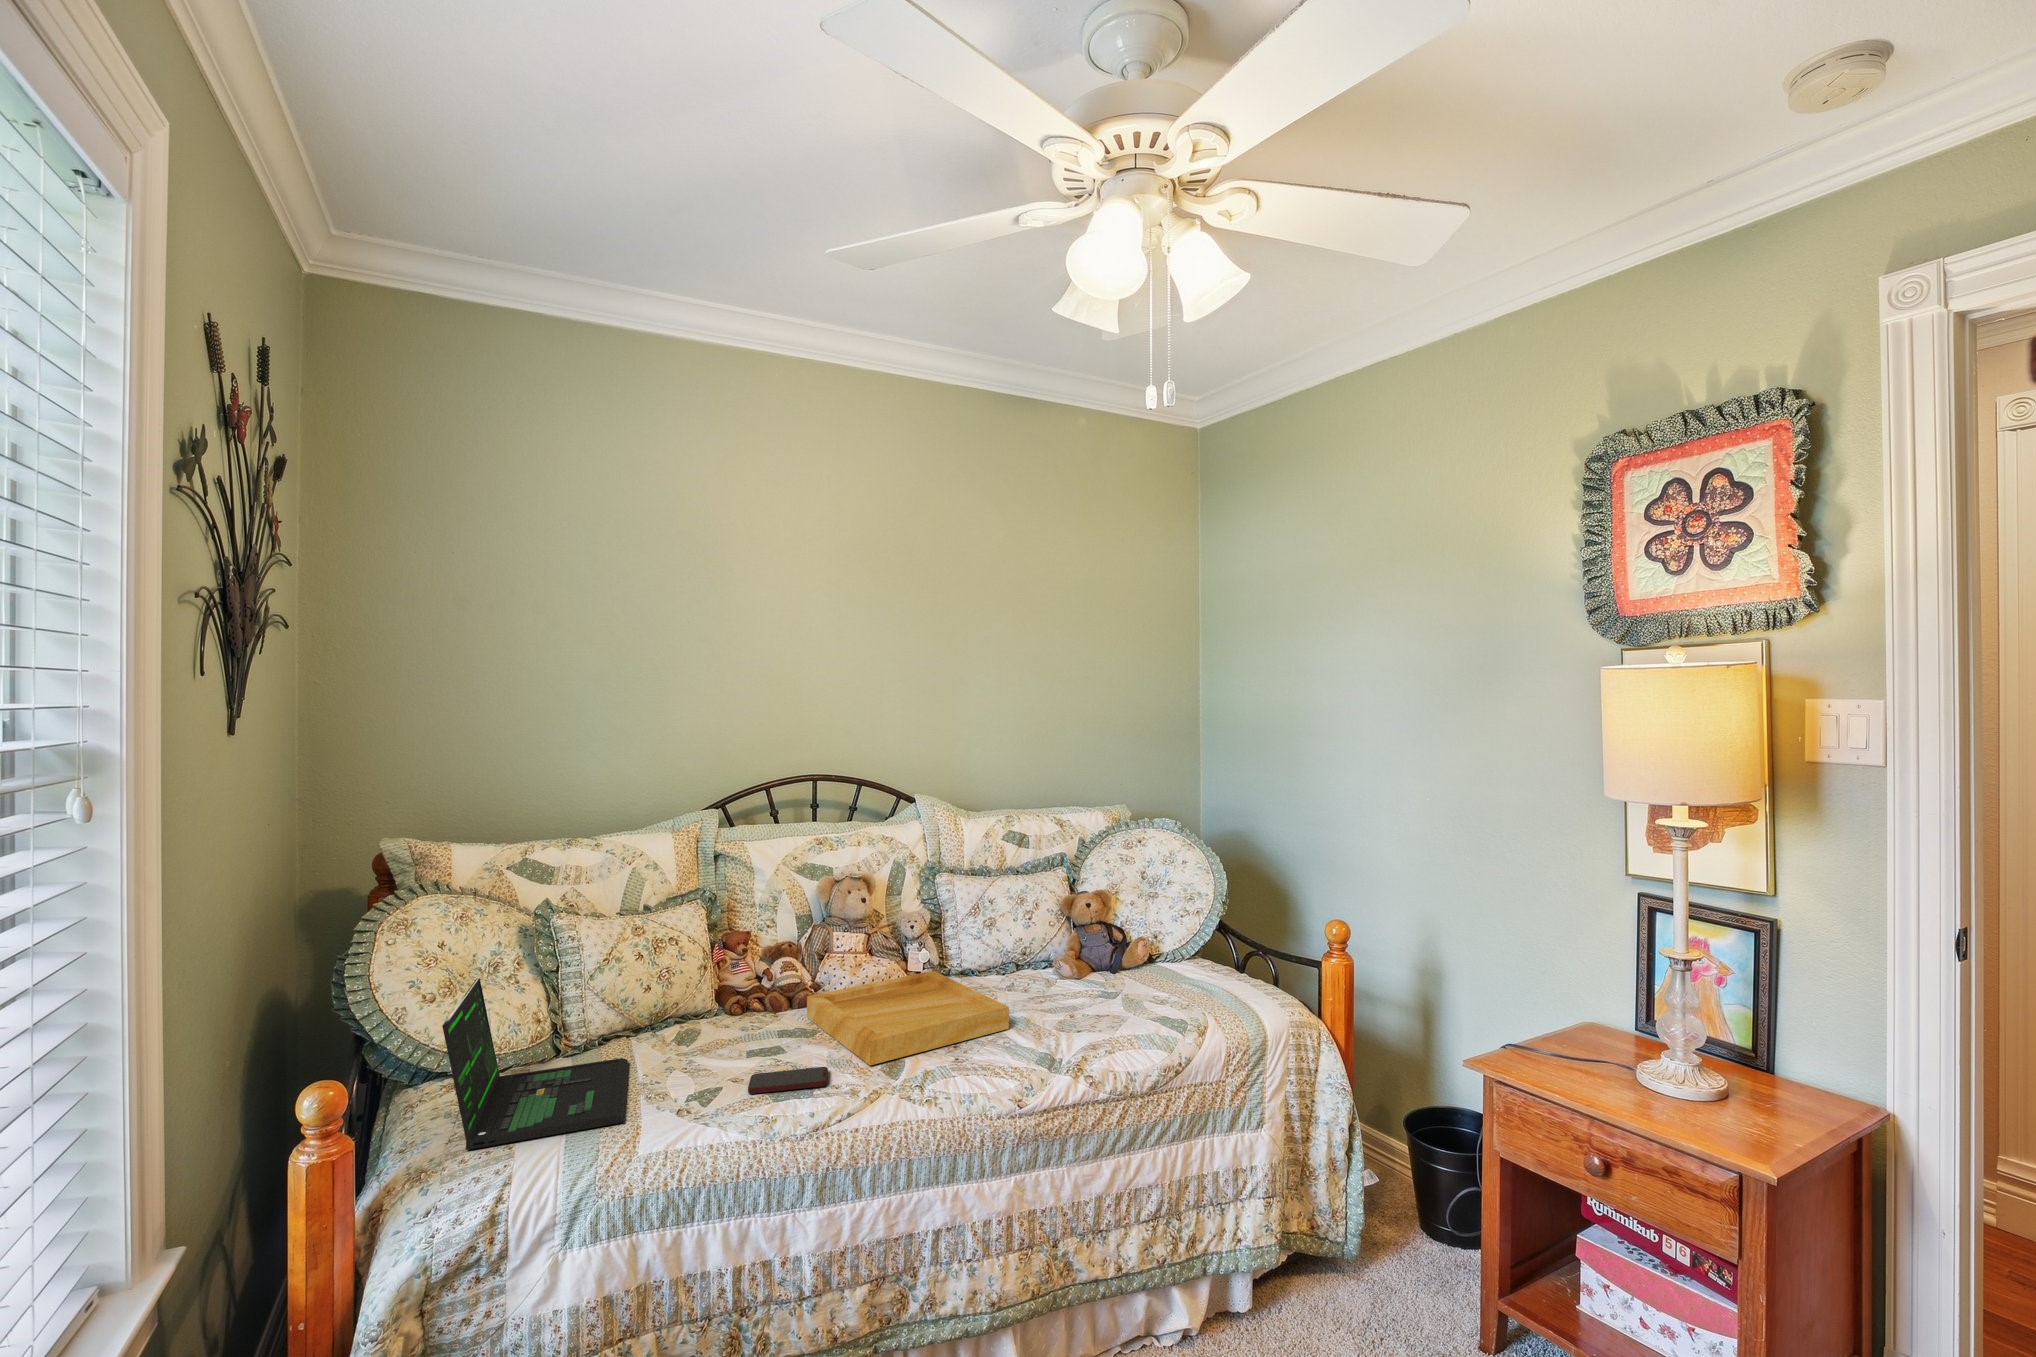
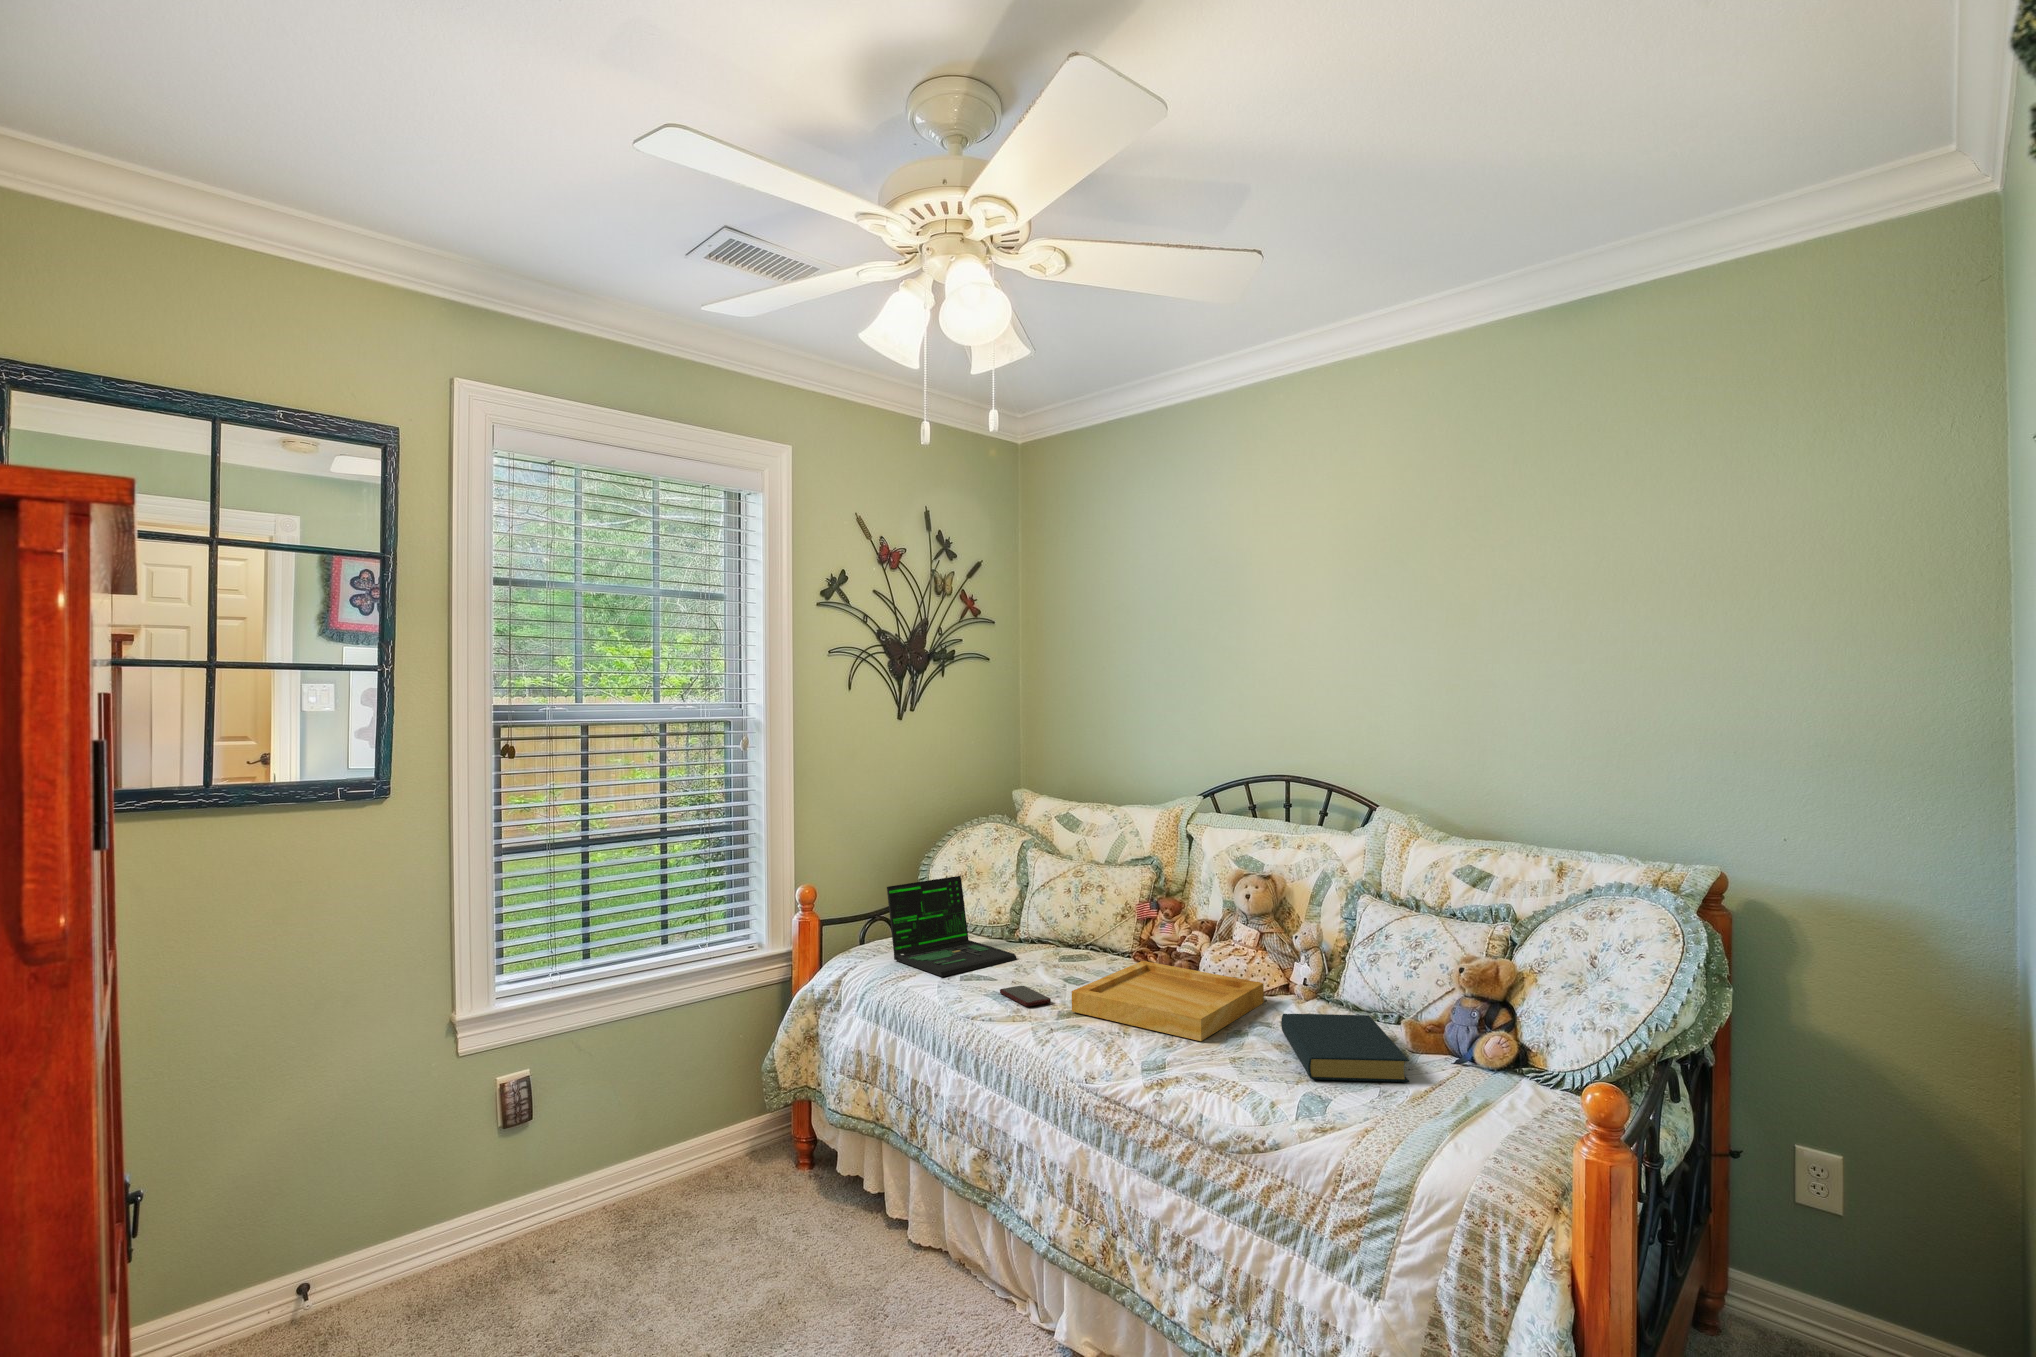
hardback book: none [1013,961,1137,1012] -> present [1281,1014,1409,1082]

